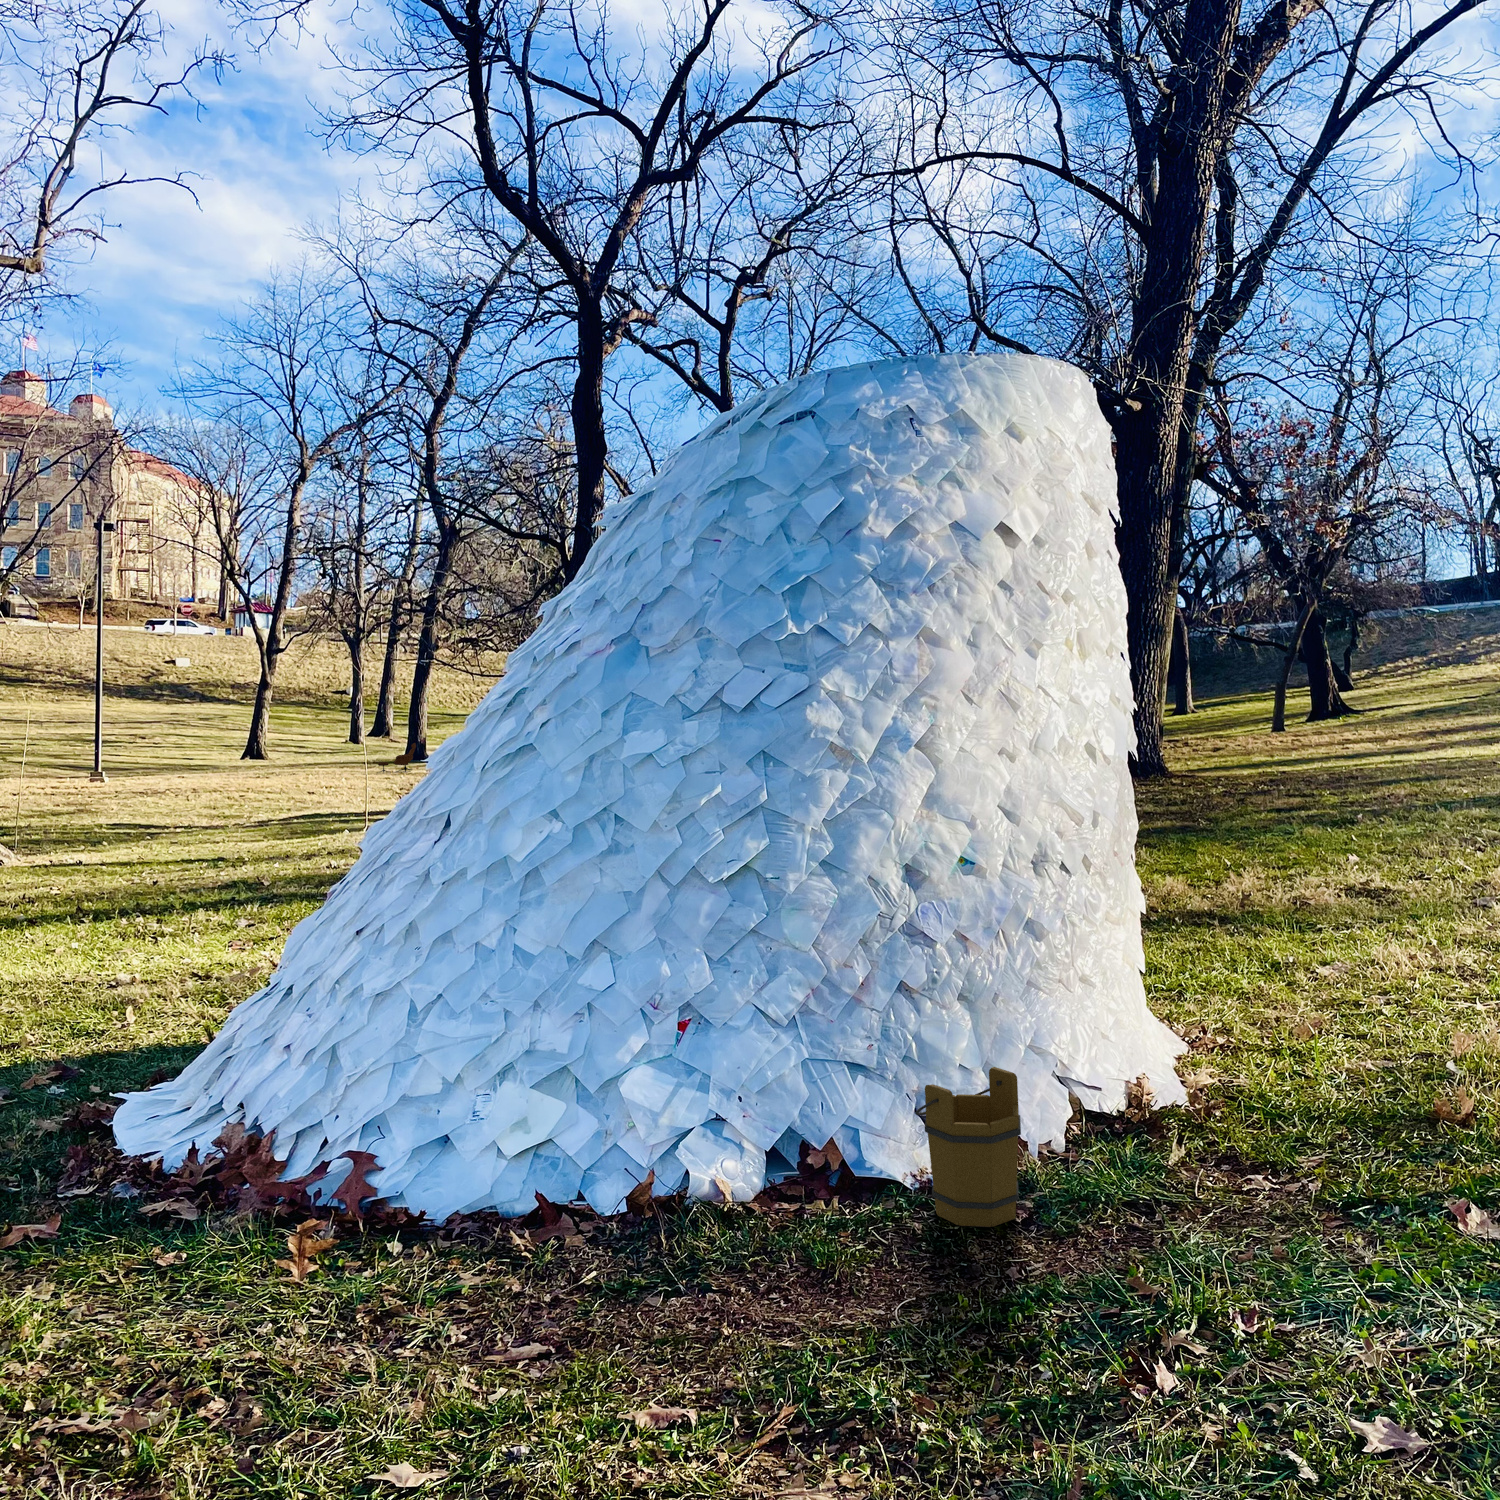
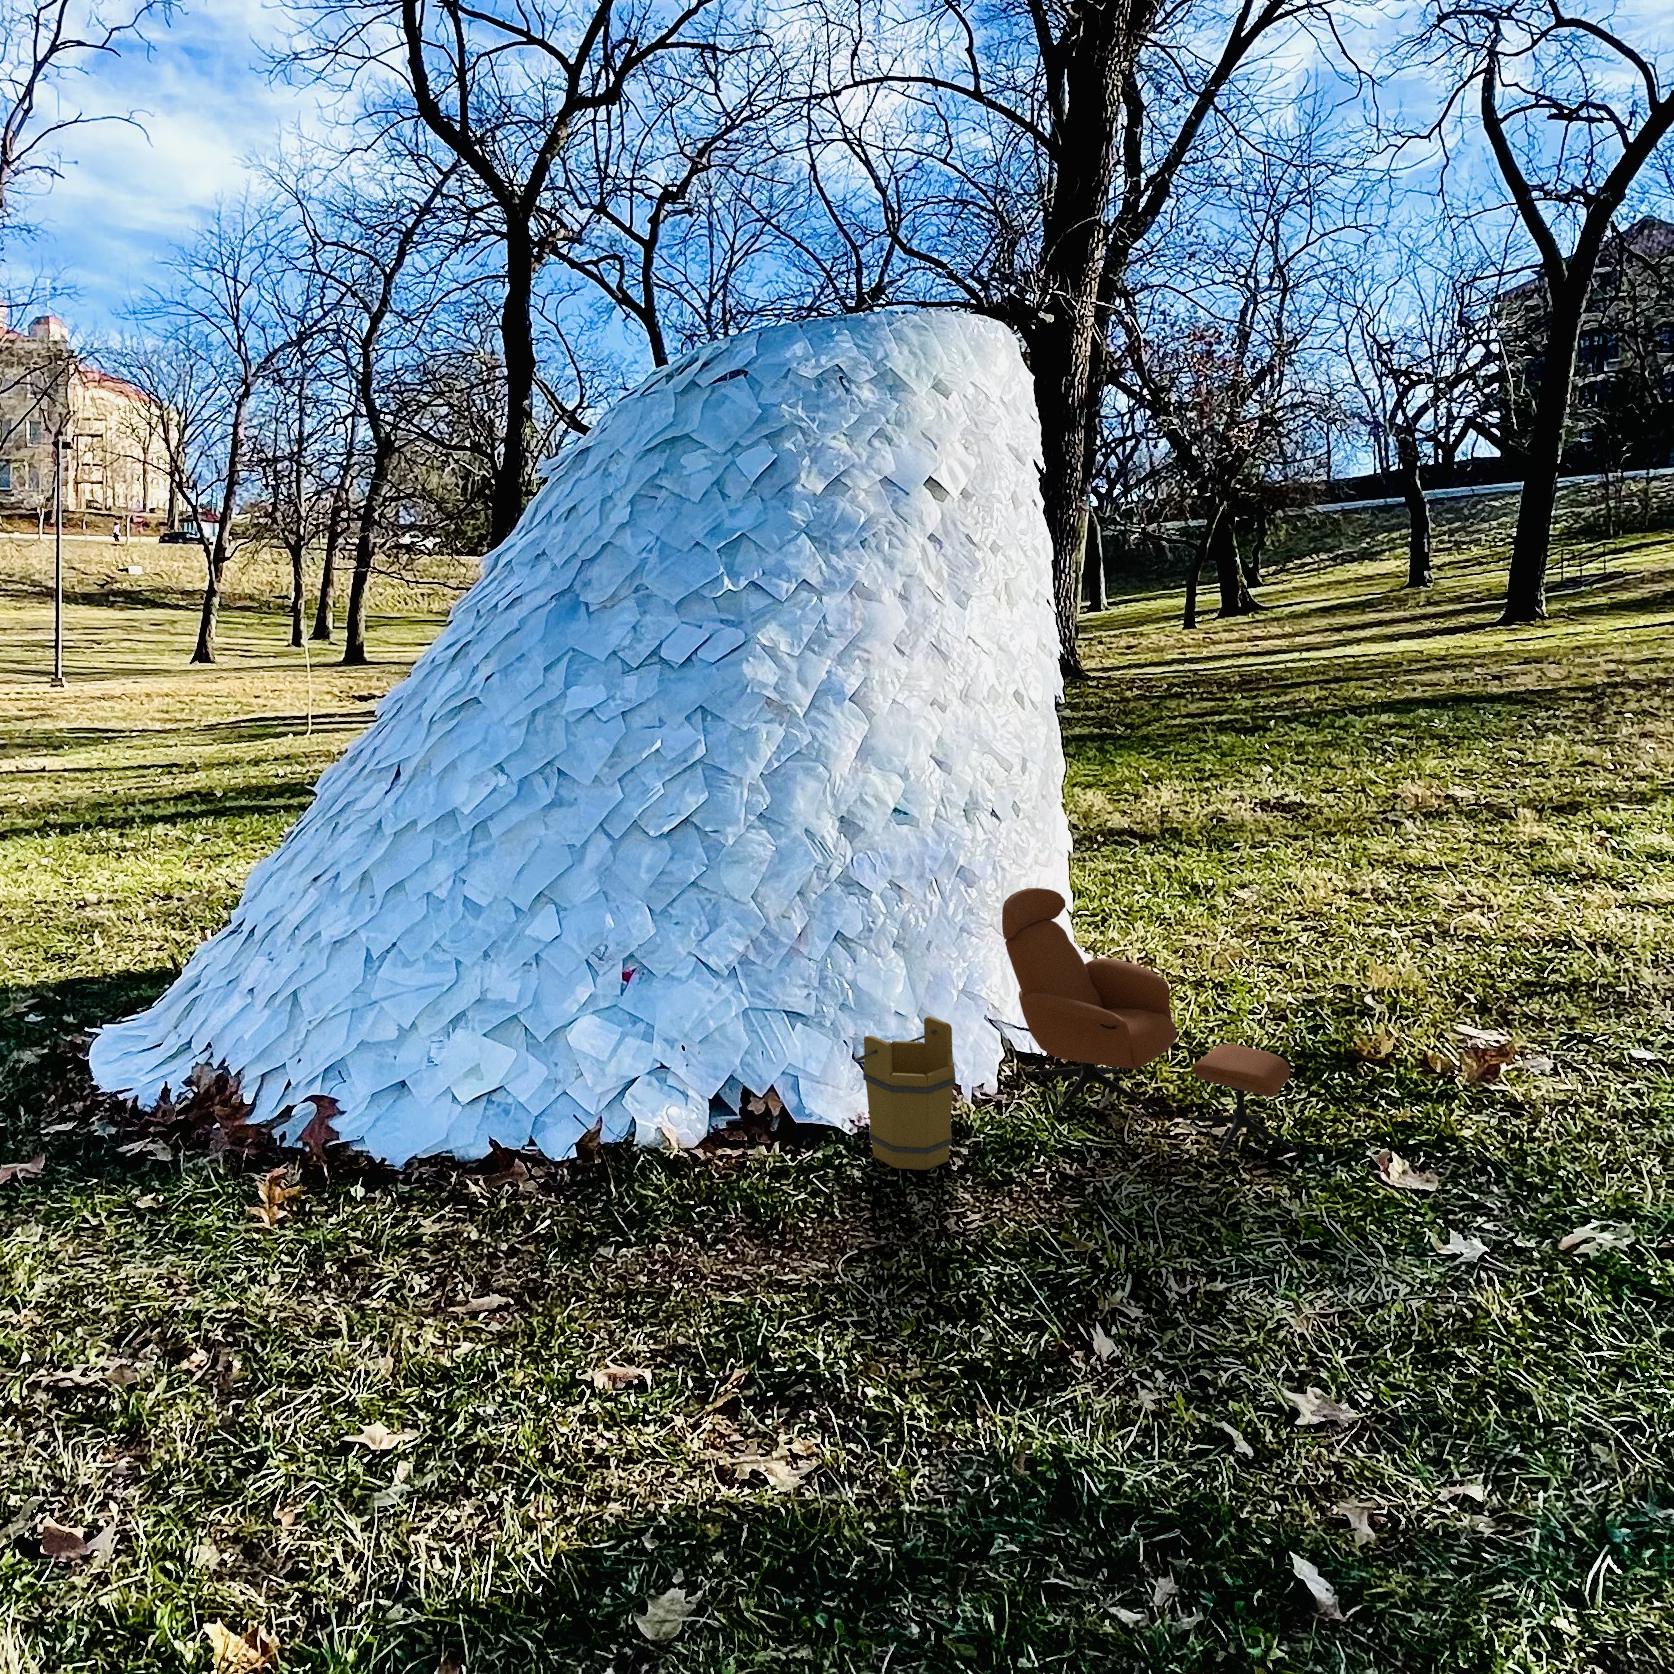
lounge chair: present [378,743,416,772] -> present [1002,888,1301,1156]

